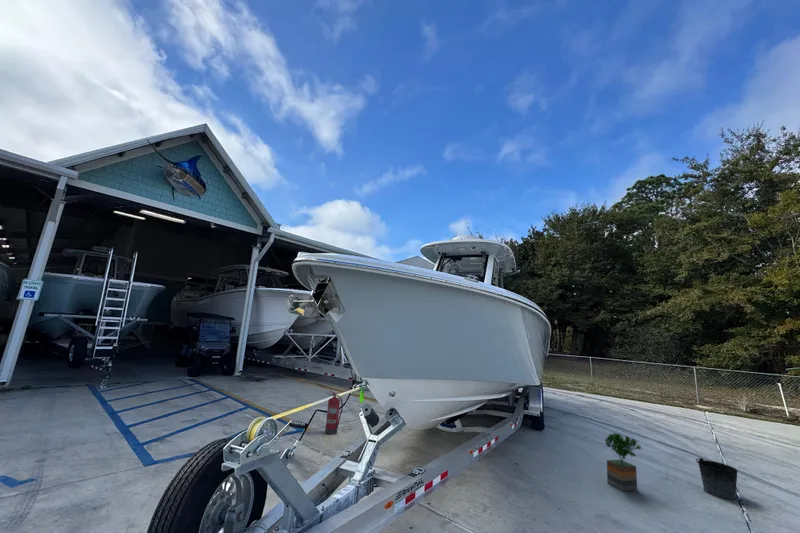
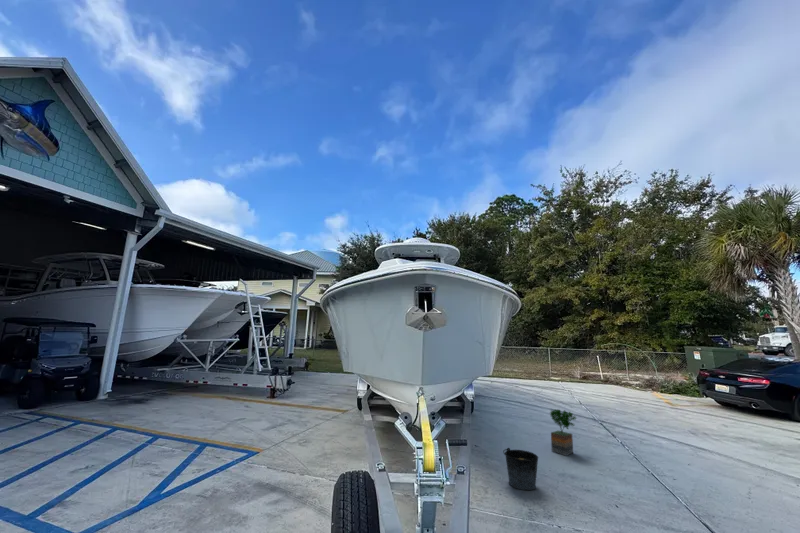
fire extinguisher: present [325,391,343,435] -> none [285,403,306,452]
bucket: present [696,458,738,499] -> present [503,448,538,490]

